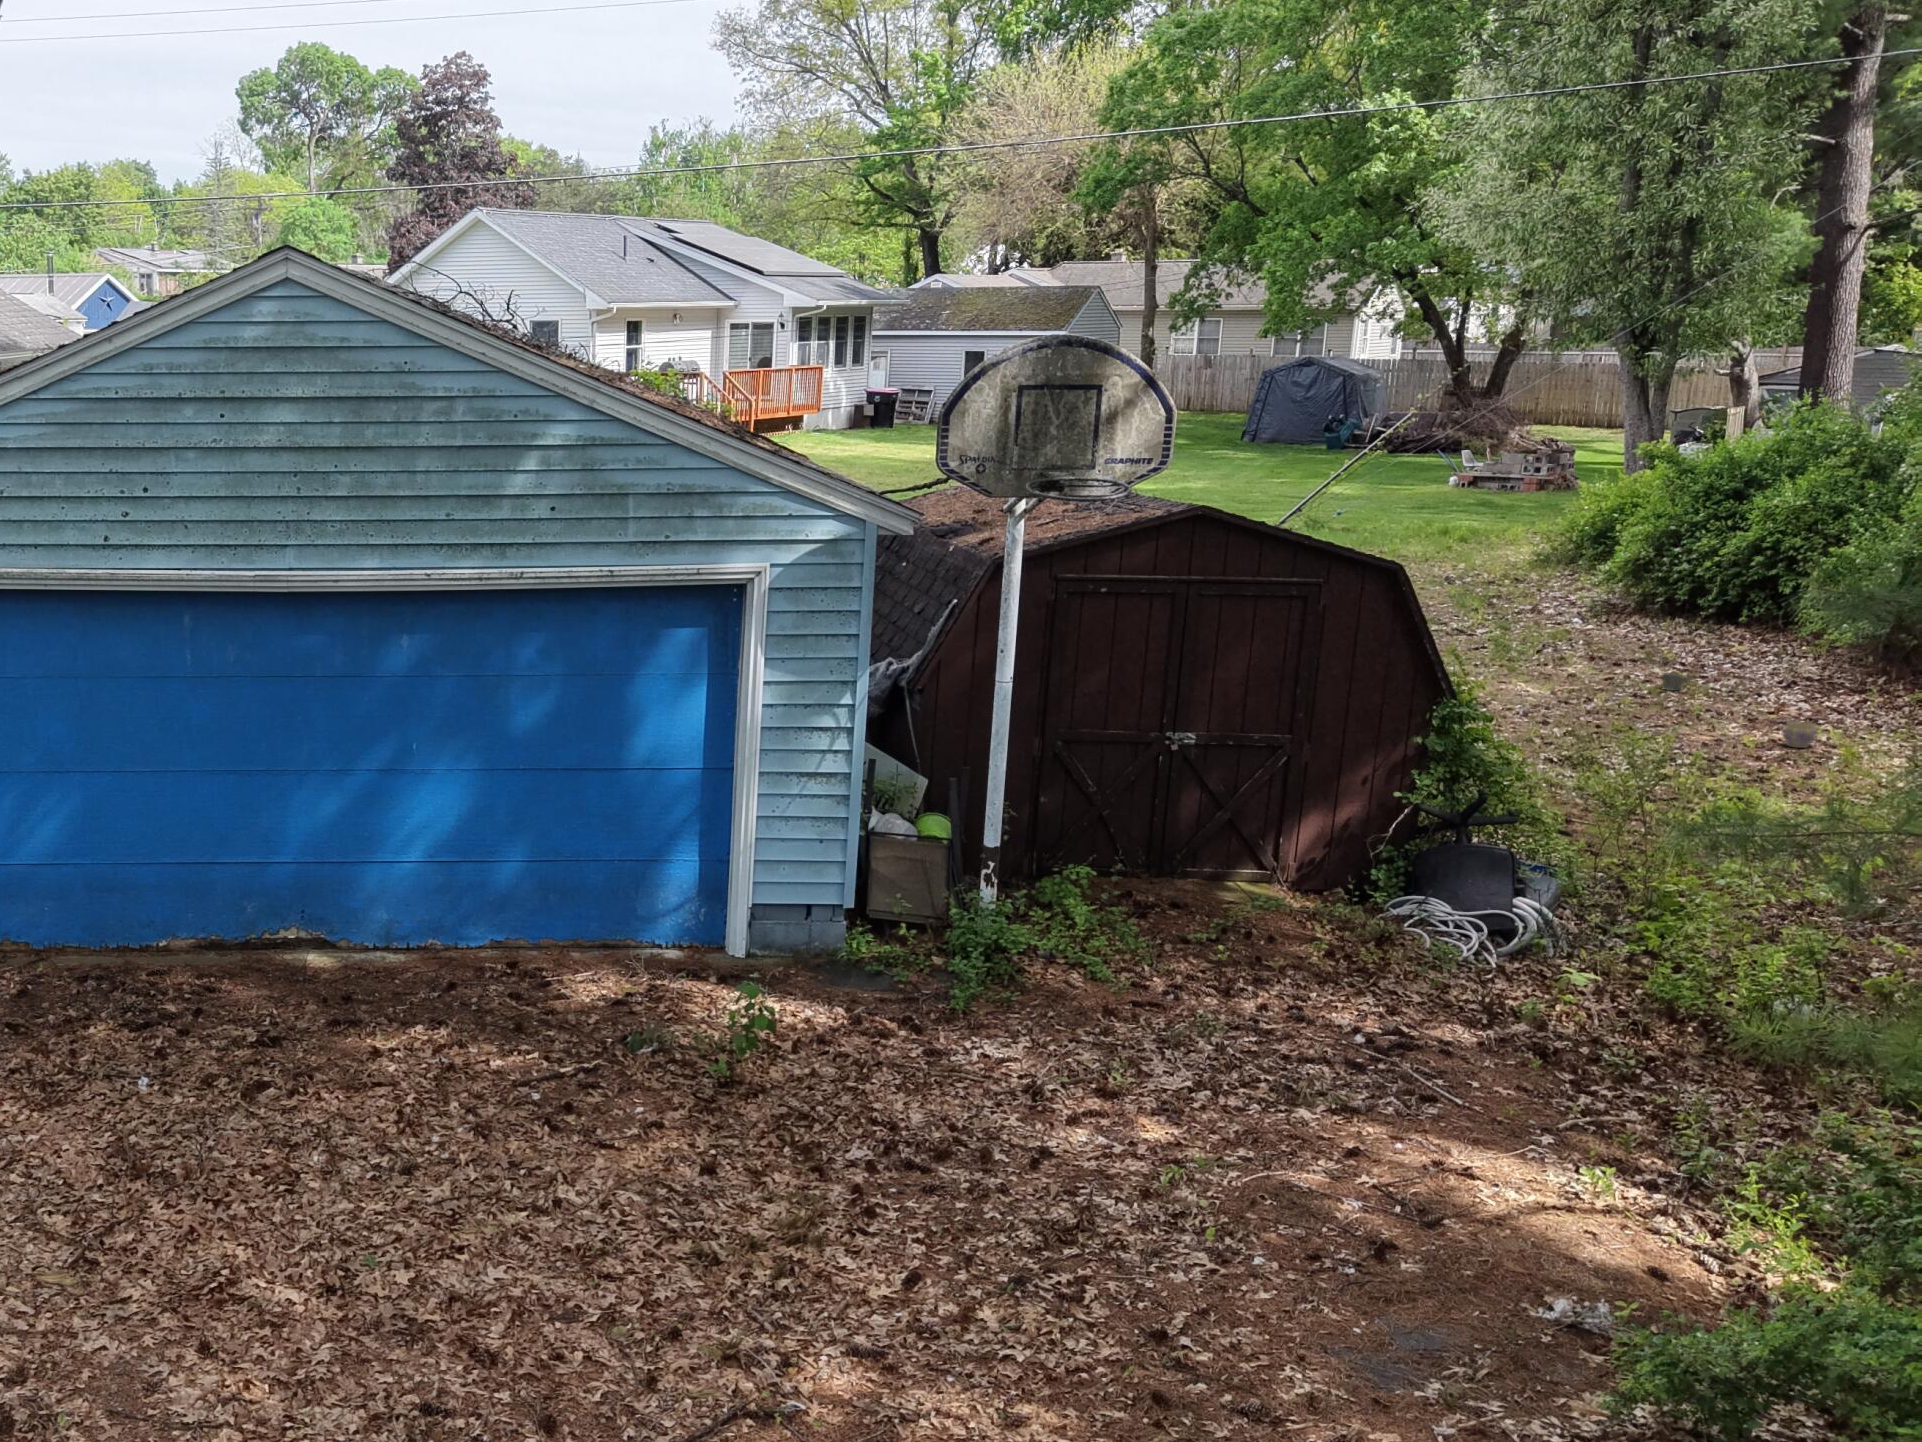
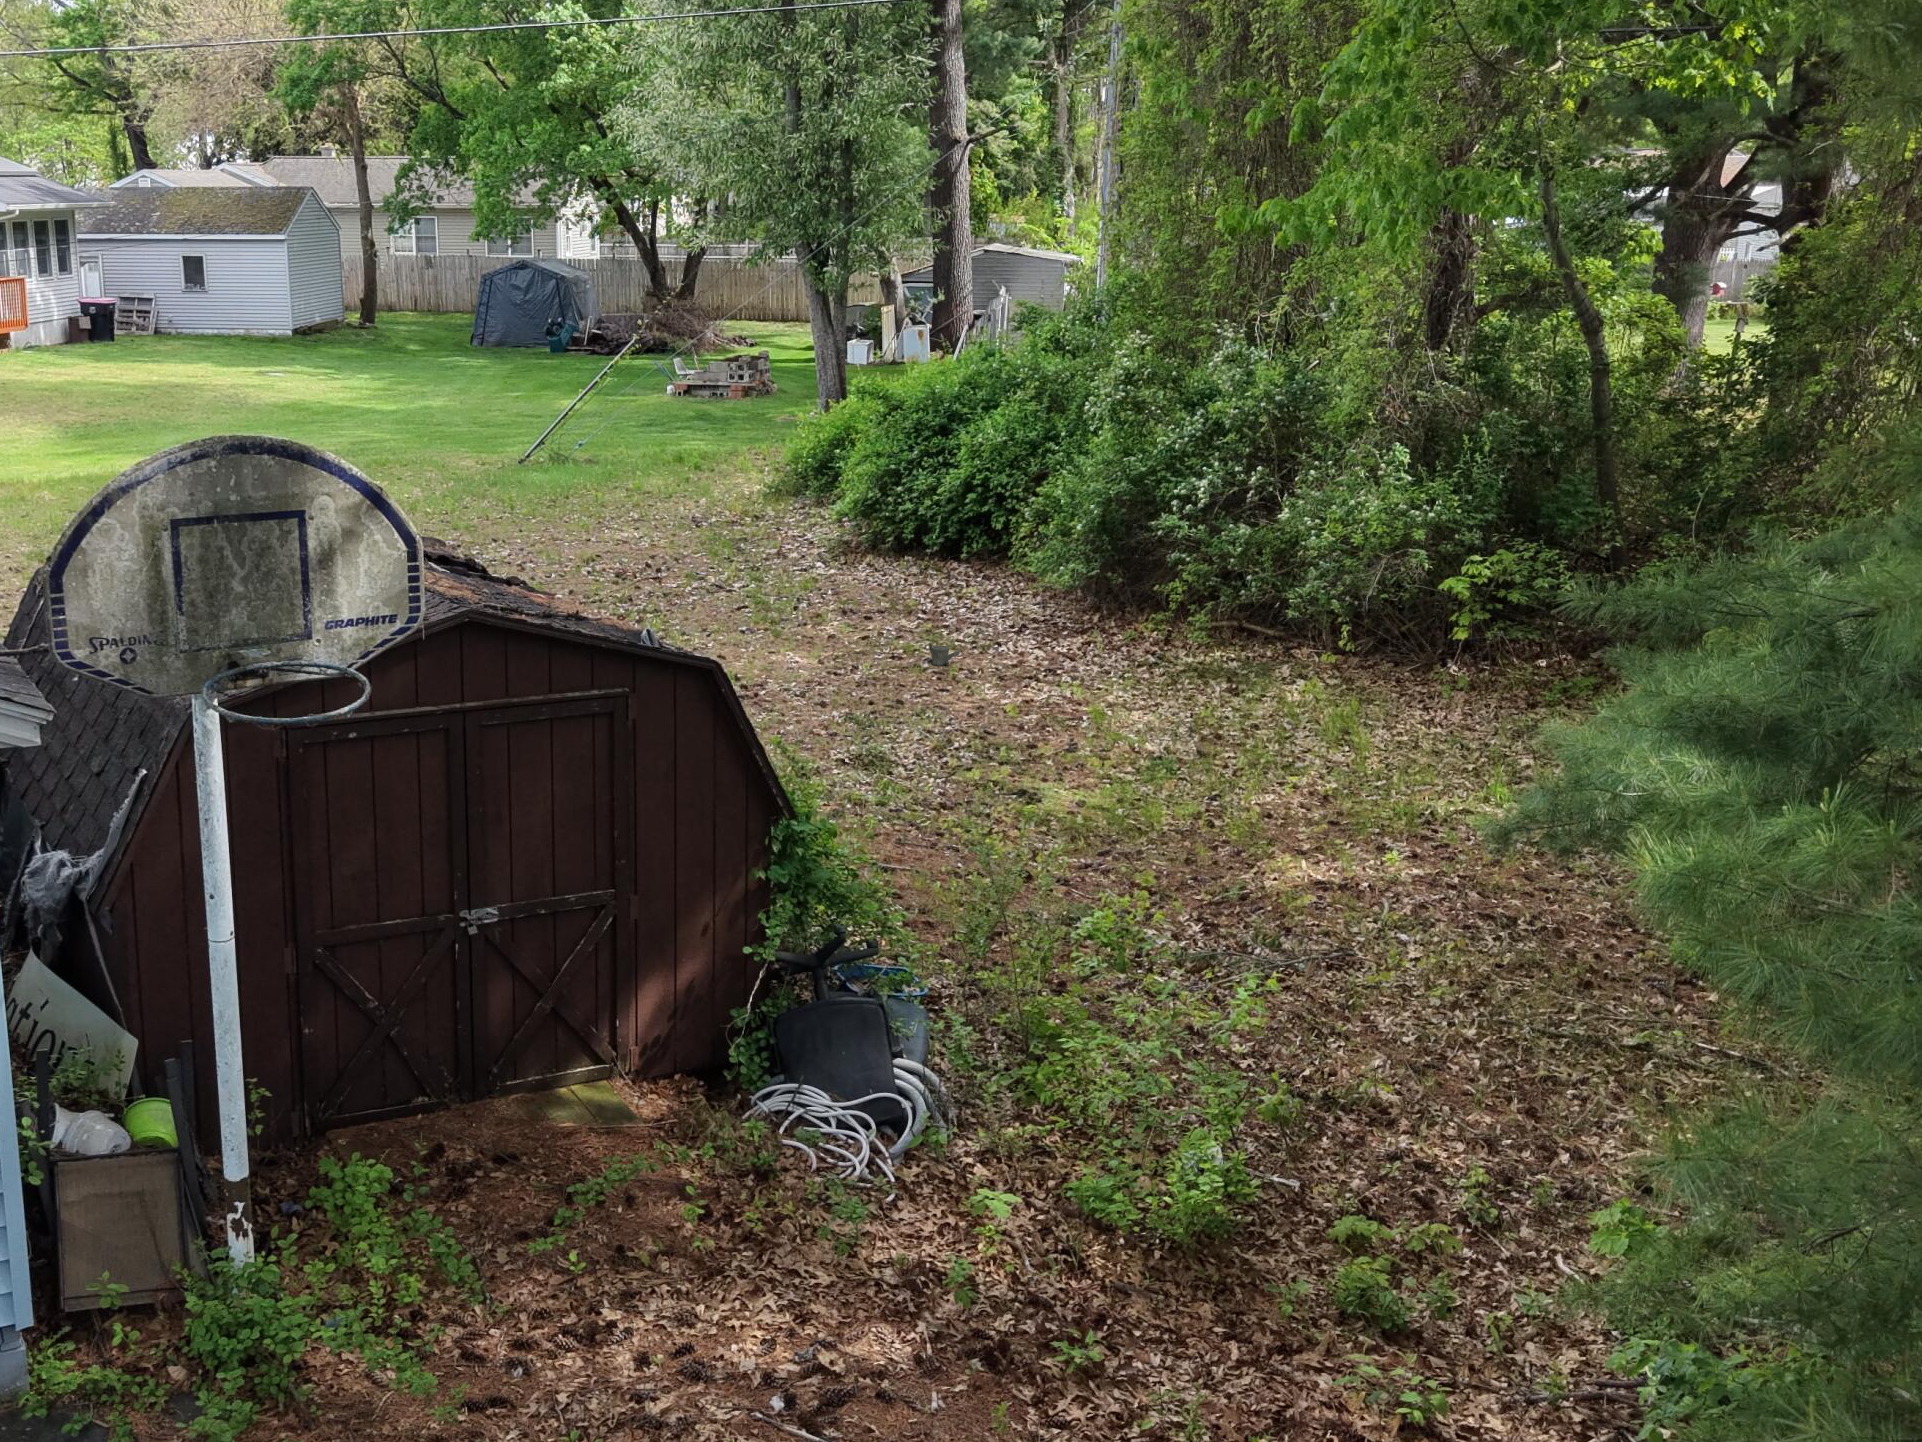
planter: present [1783,721,1817,748] -> none [1064,711,1095,741]

